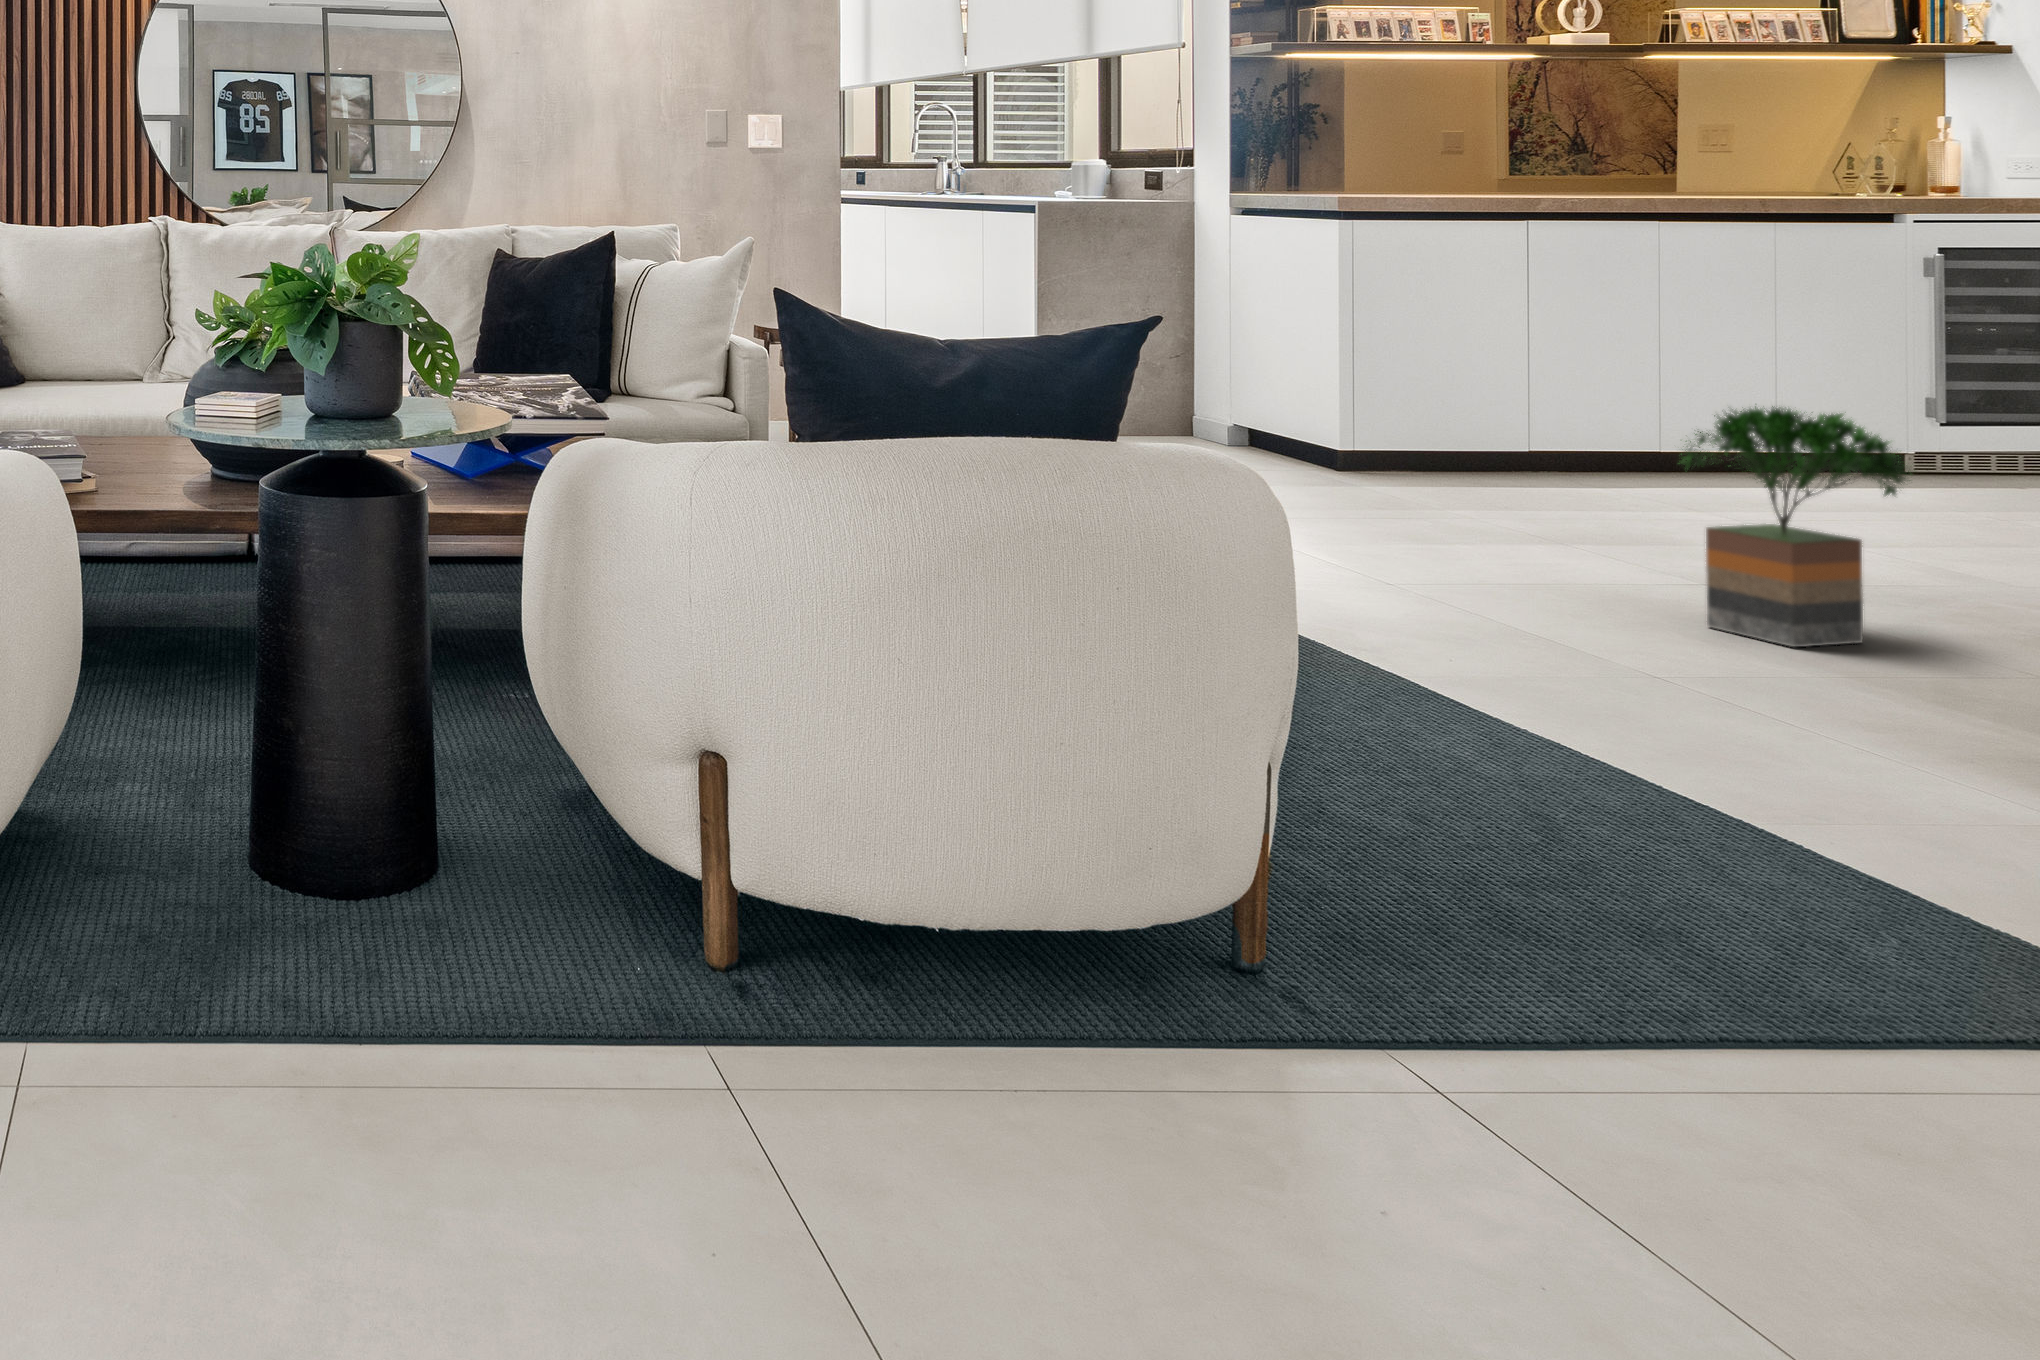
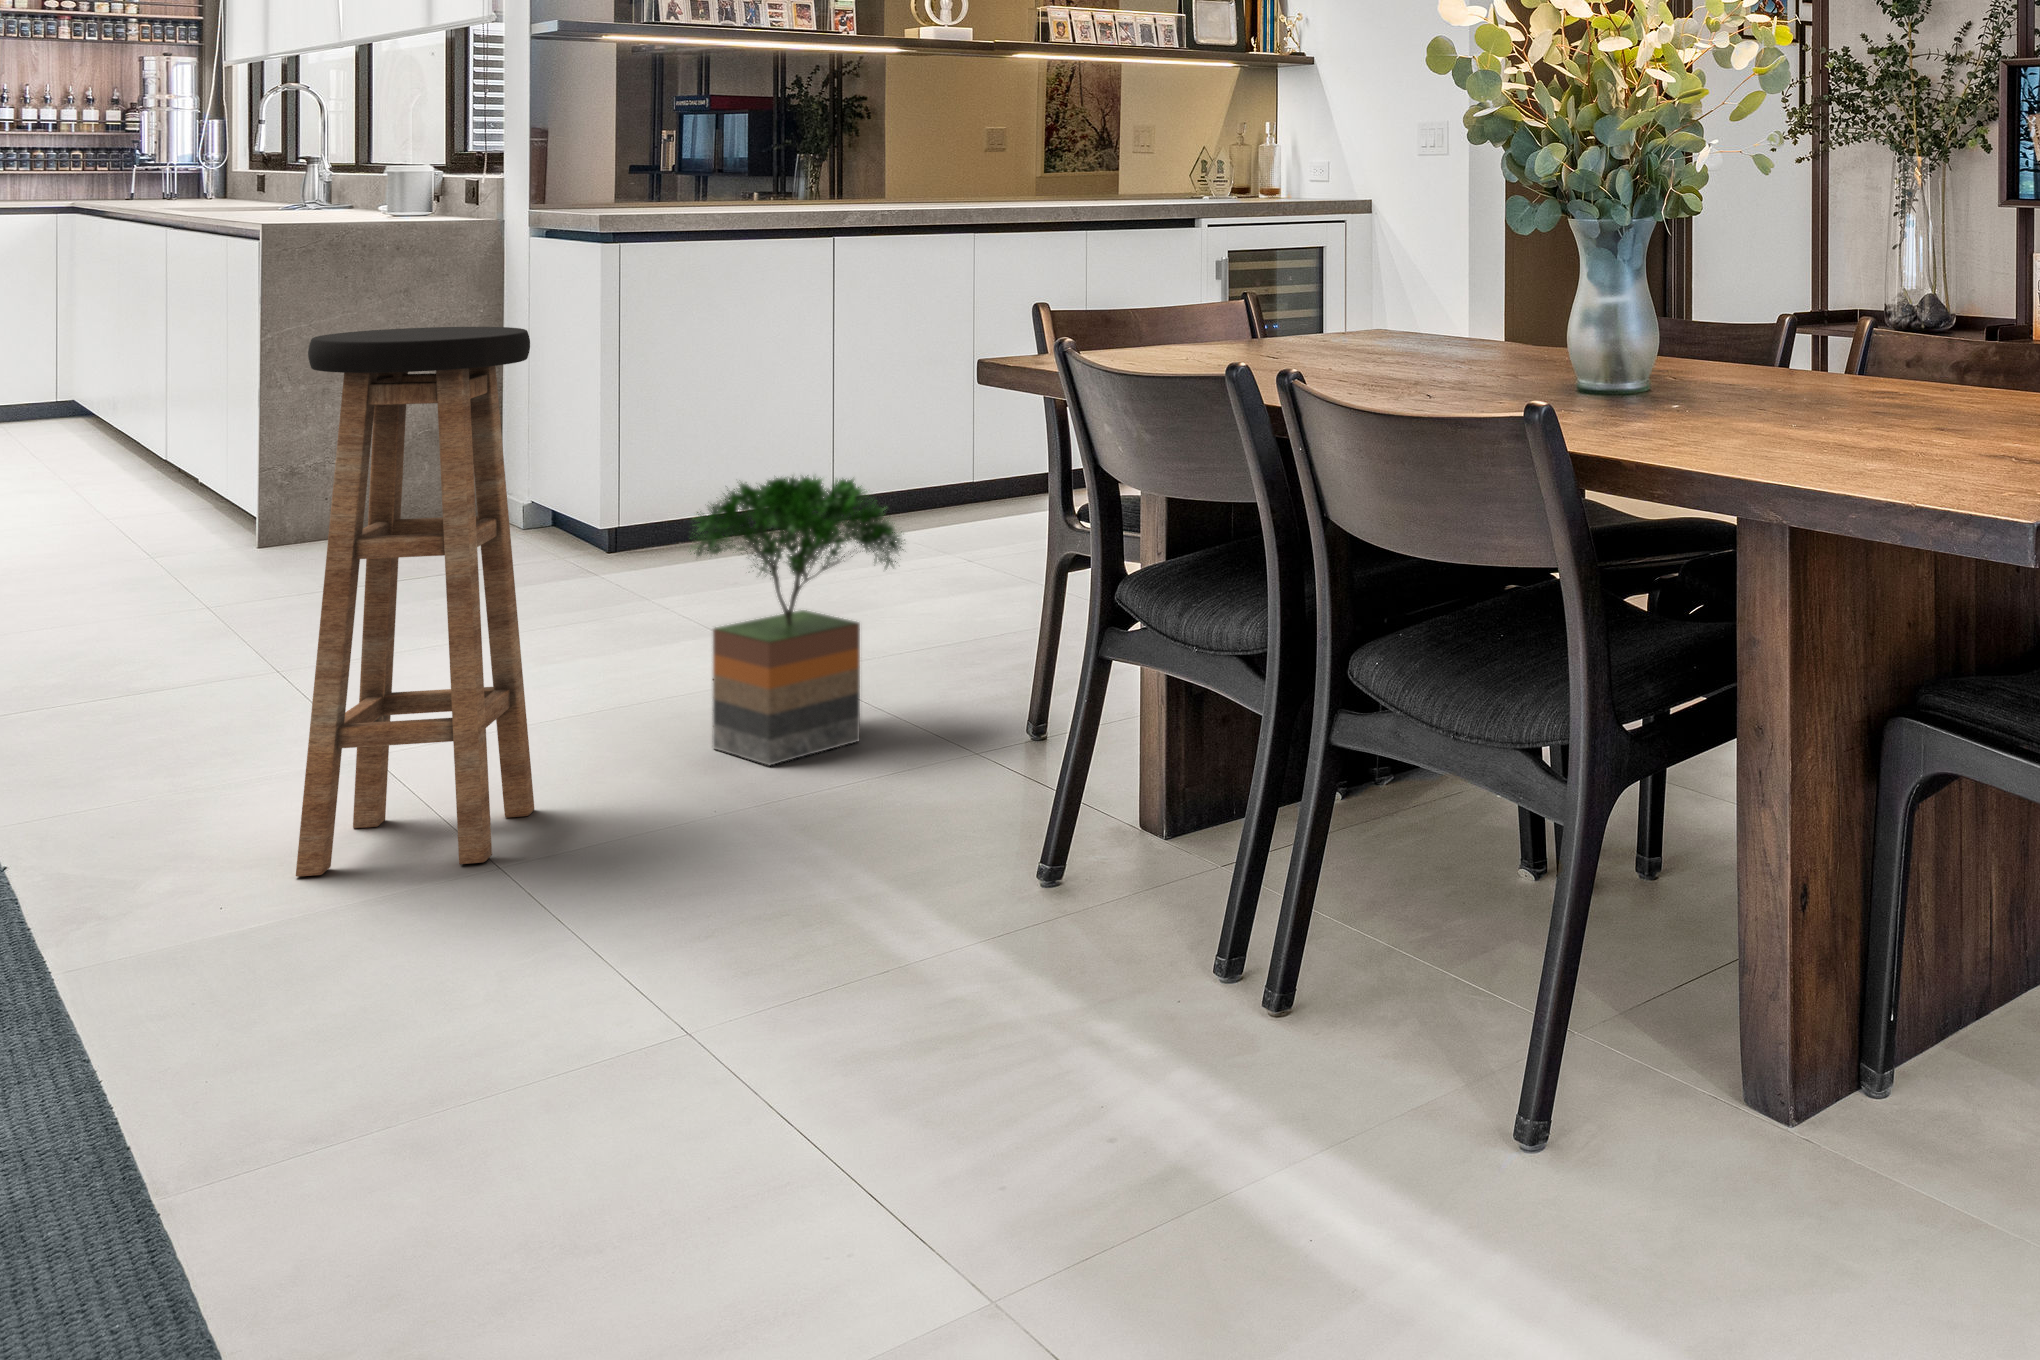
bar stool: none [1447,266,1624,672] -> present [296,327,534,876]

